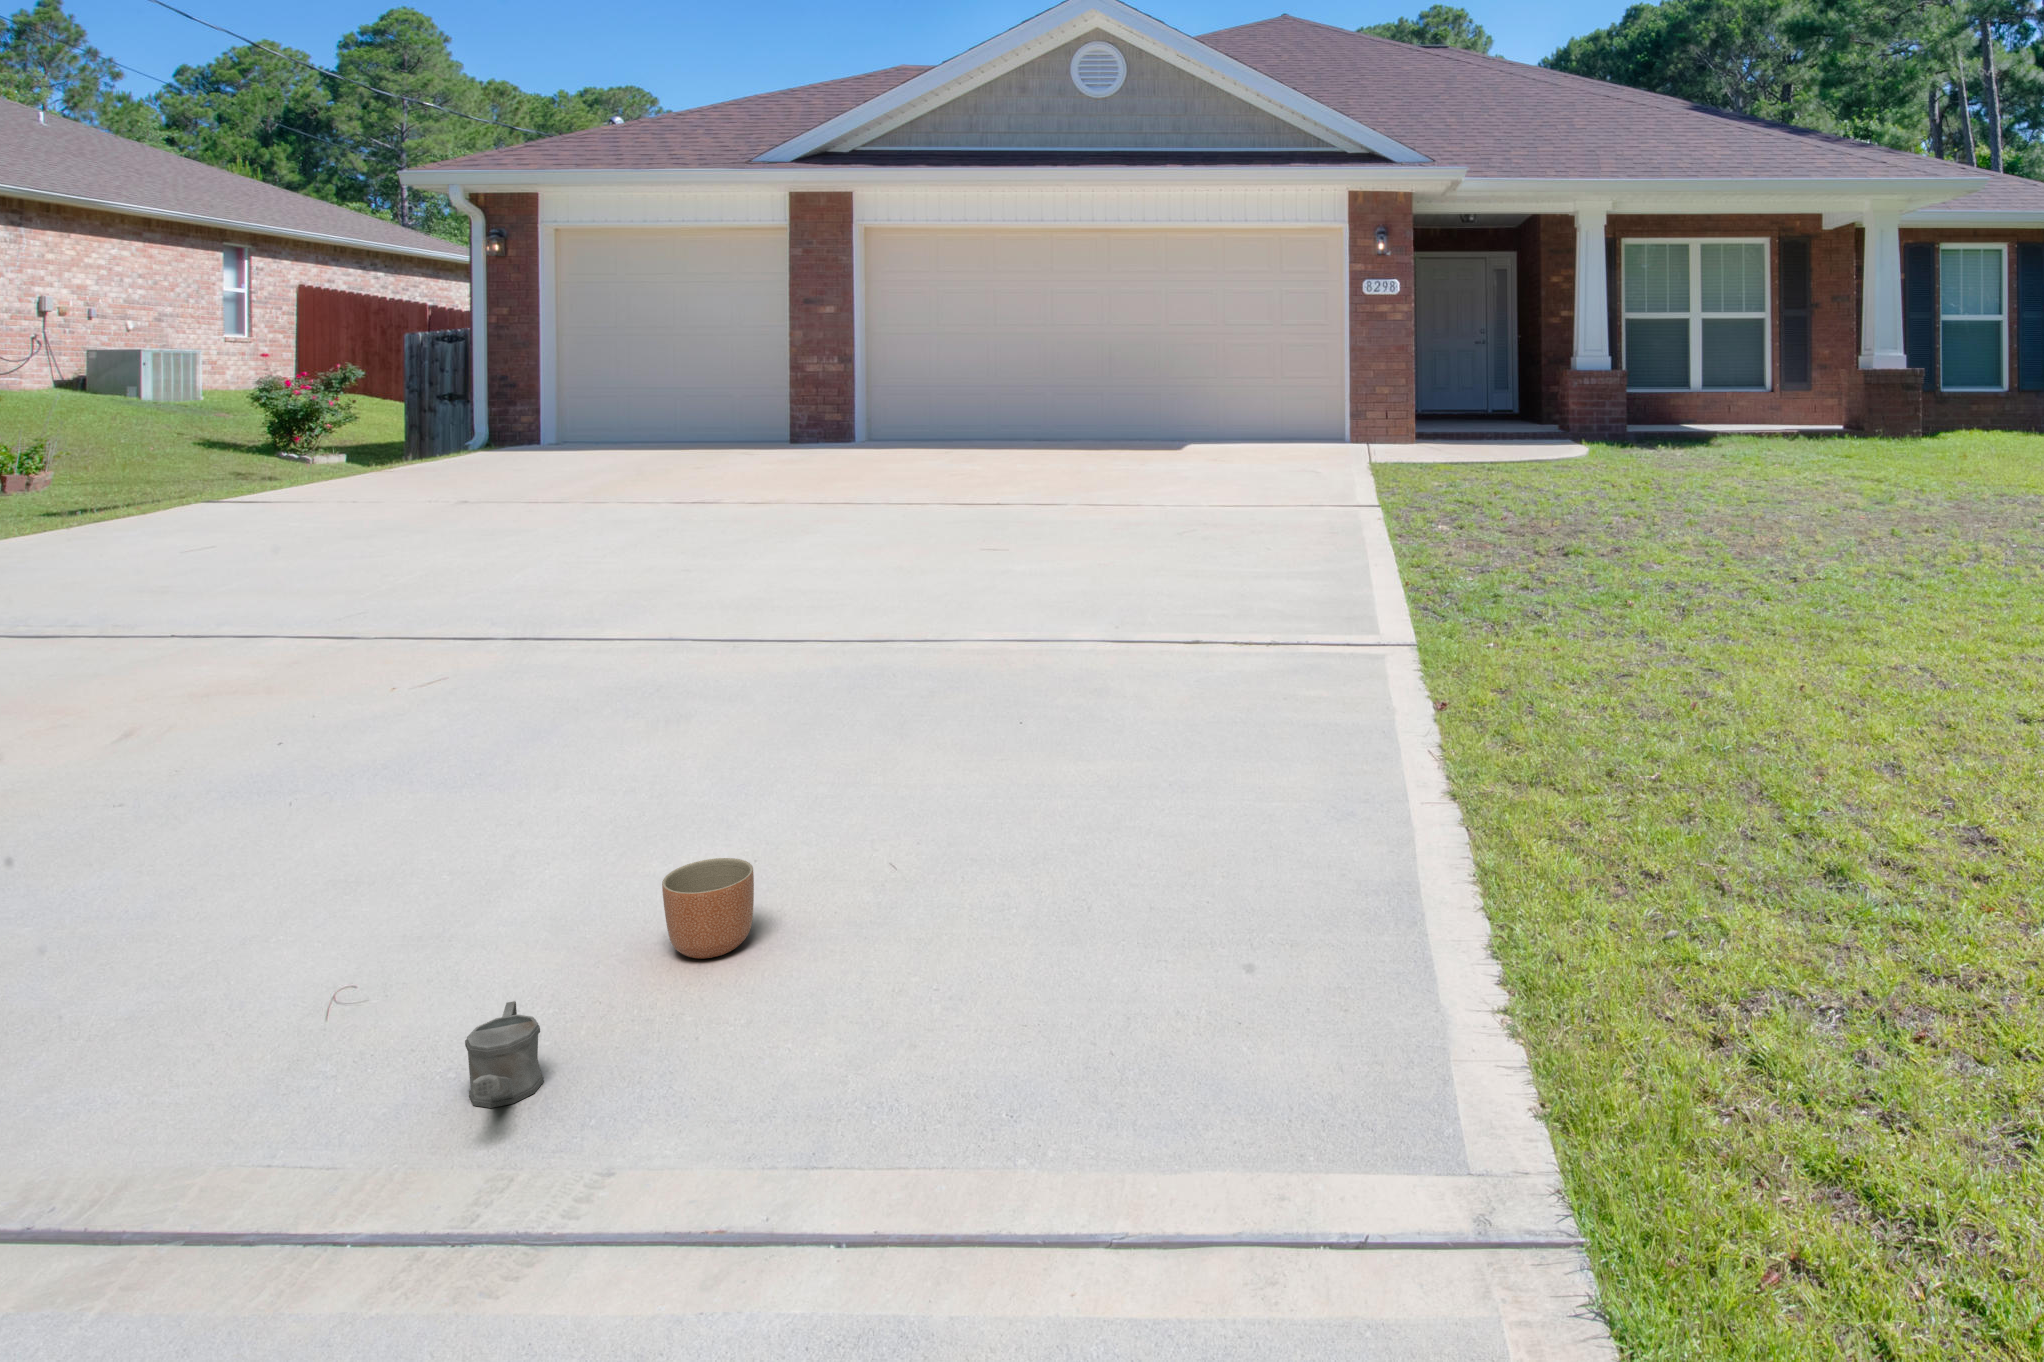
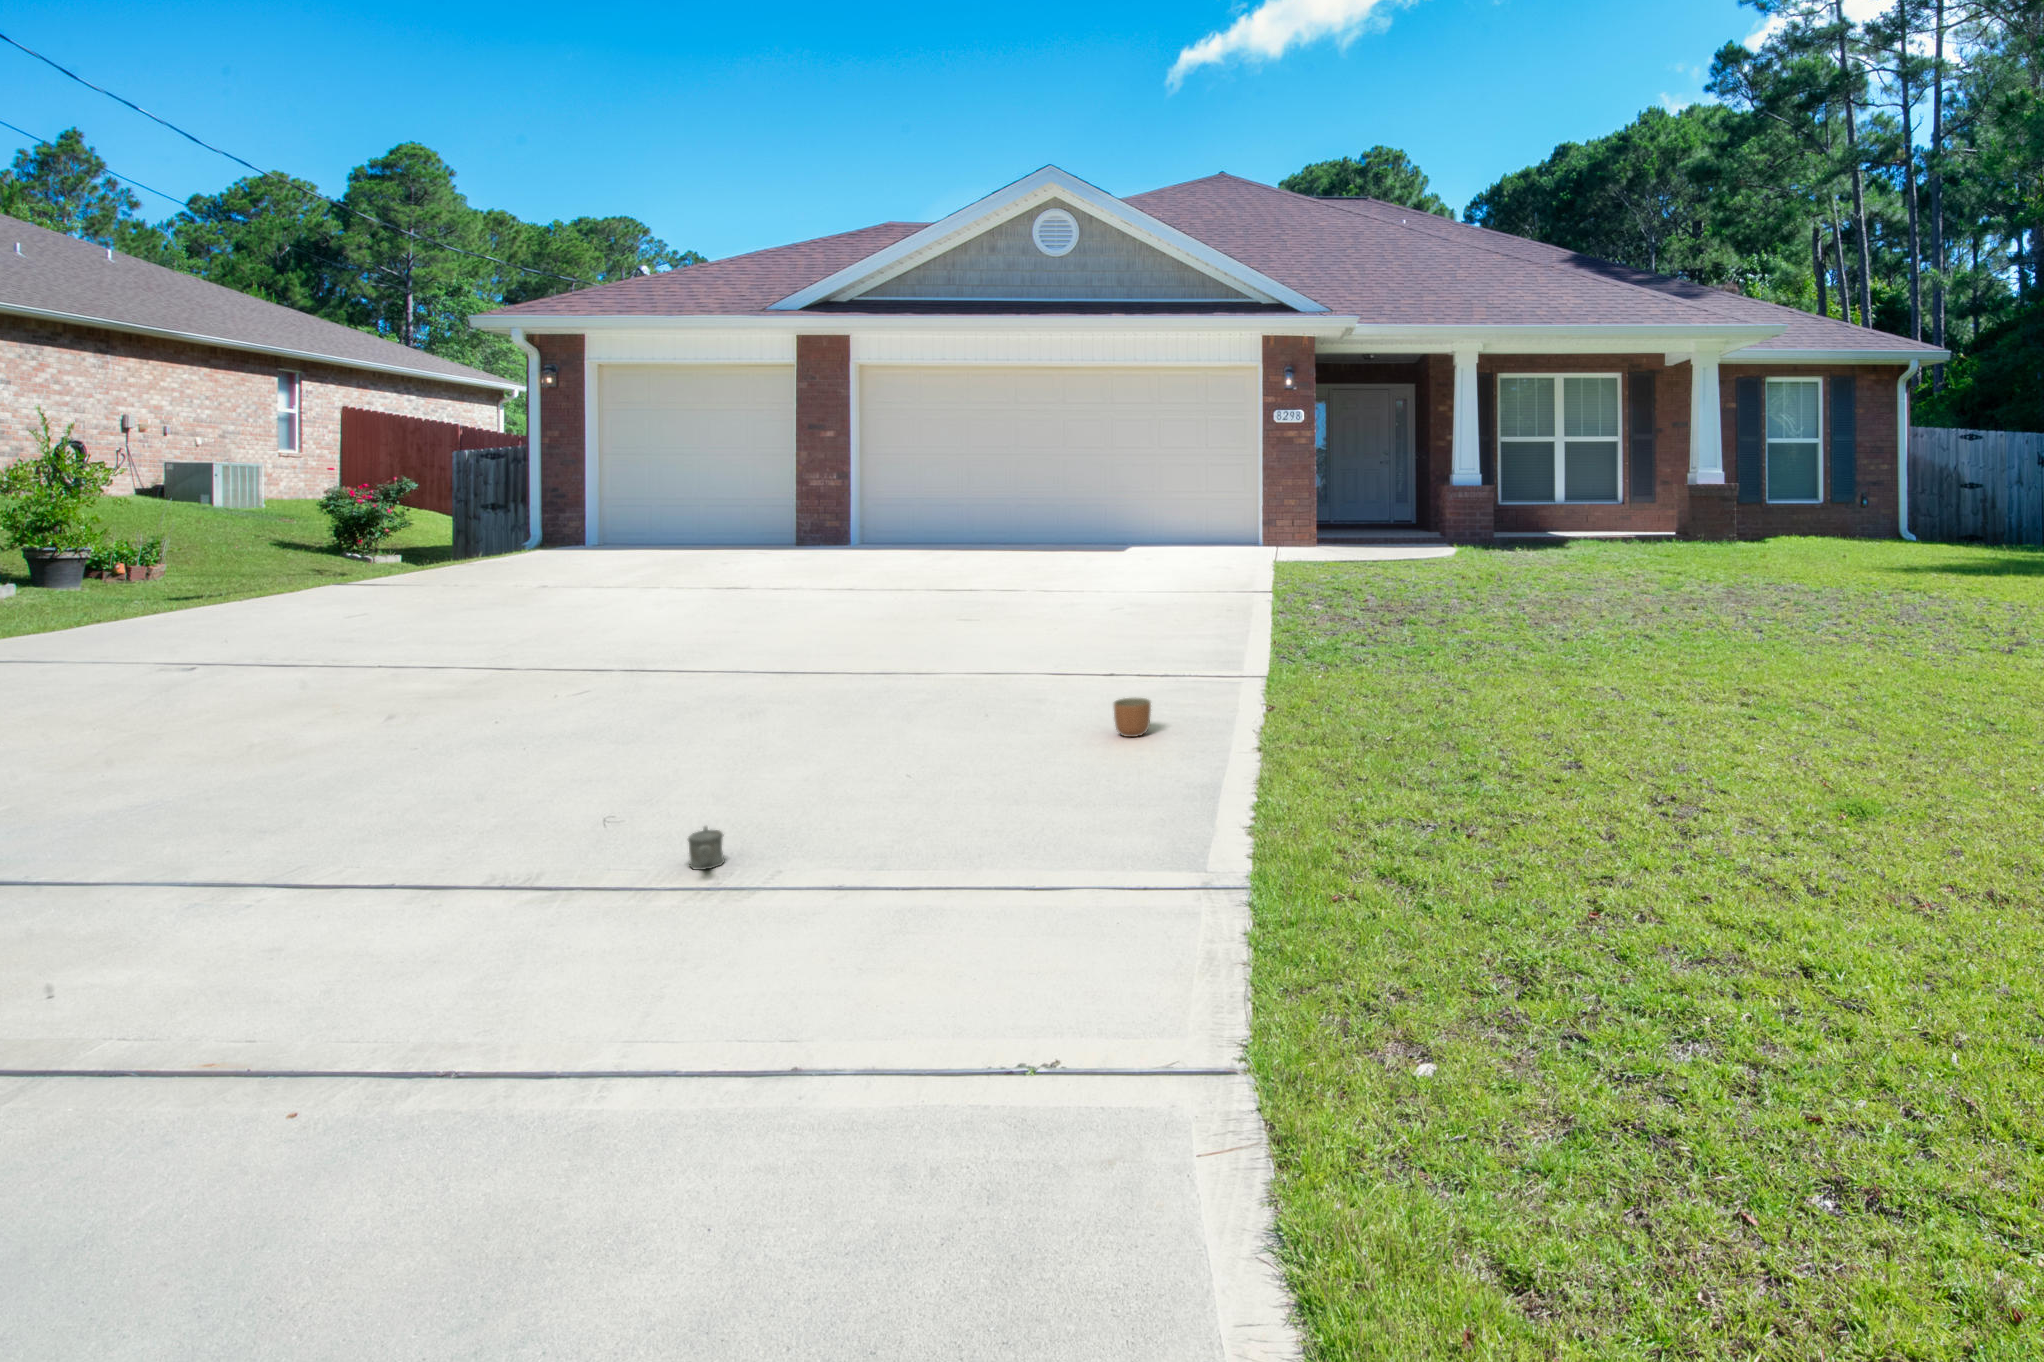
planter: present [662,858,754,959] -> present [1114,698,1151,737]

